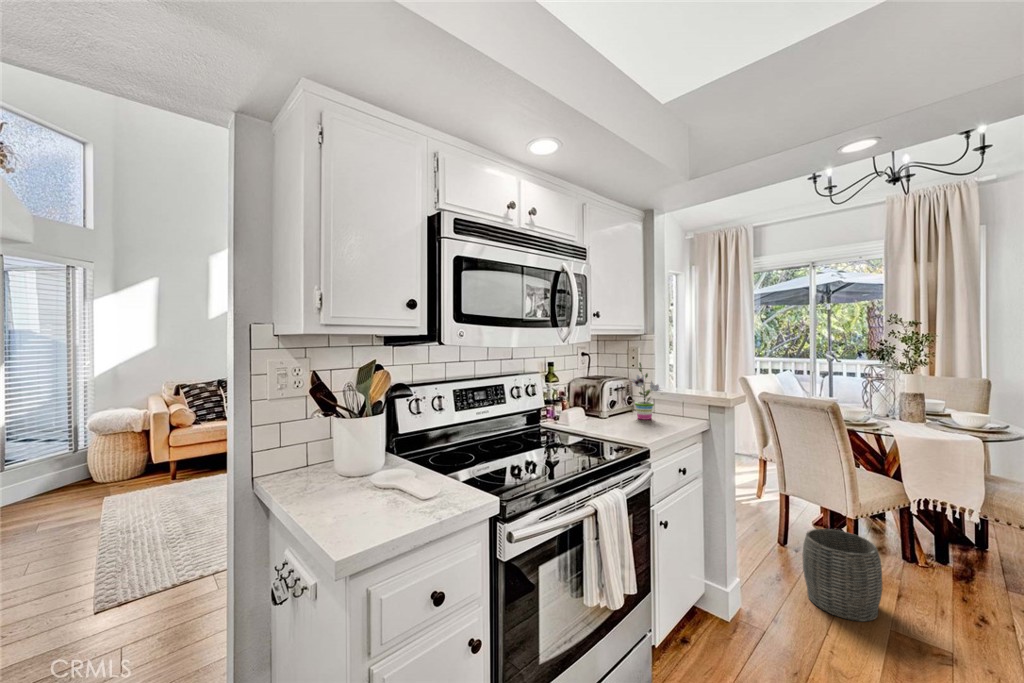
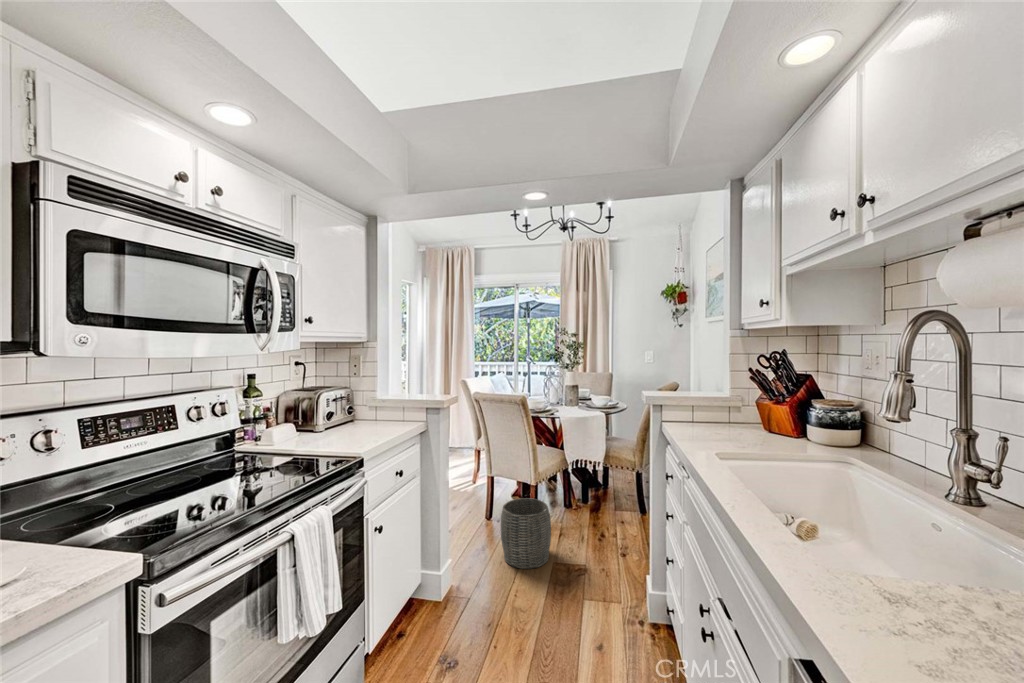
potted plant: present [631,363,661,420] -> none [350,369,384,427]

